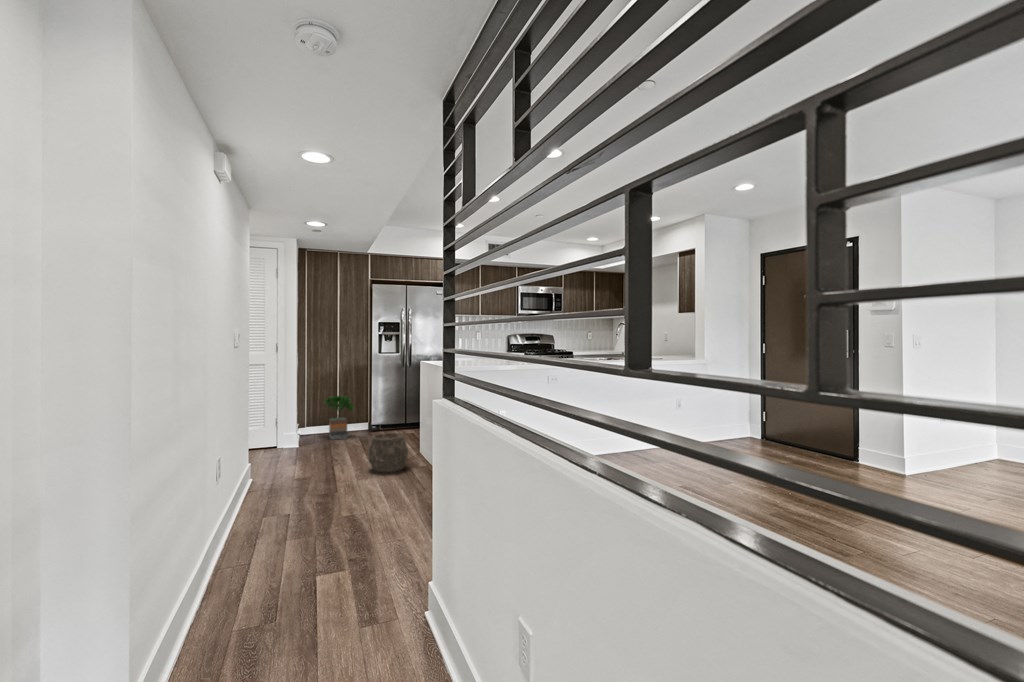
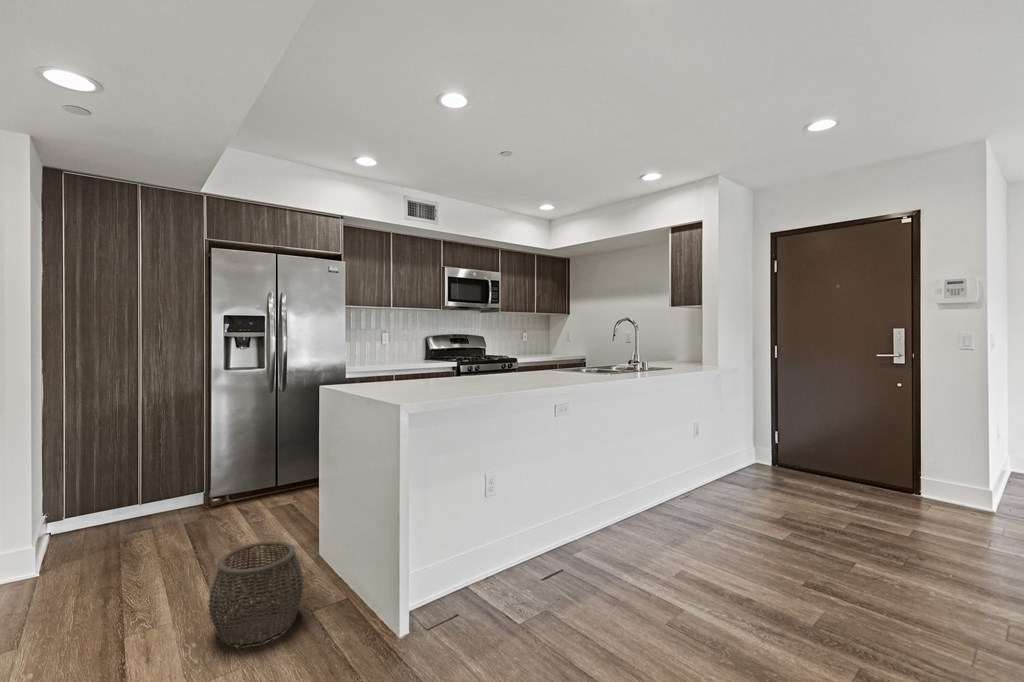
potted tree: present [324,396,354,440] -> none [108,447,177,536]

